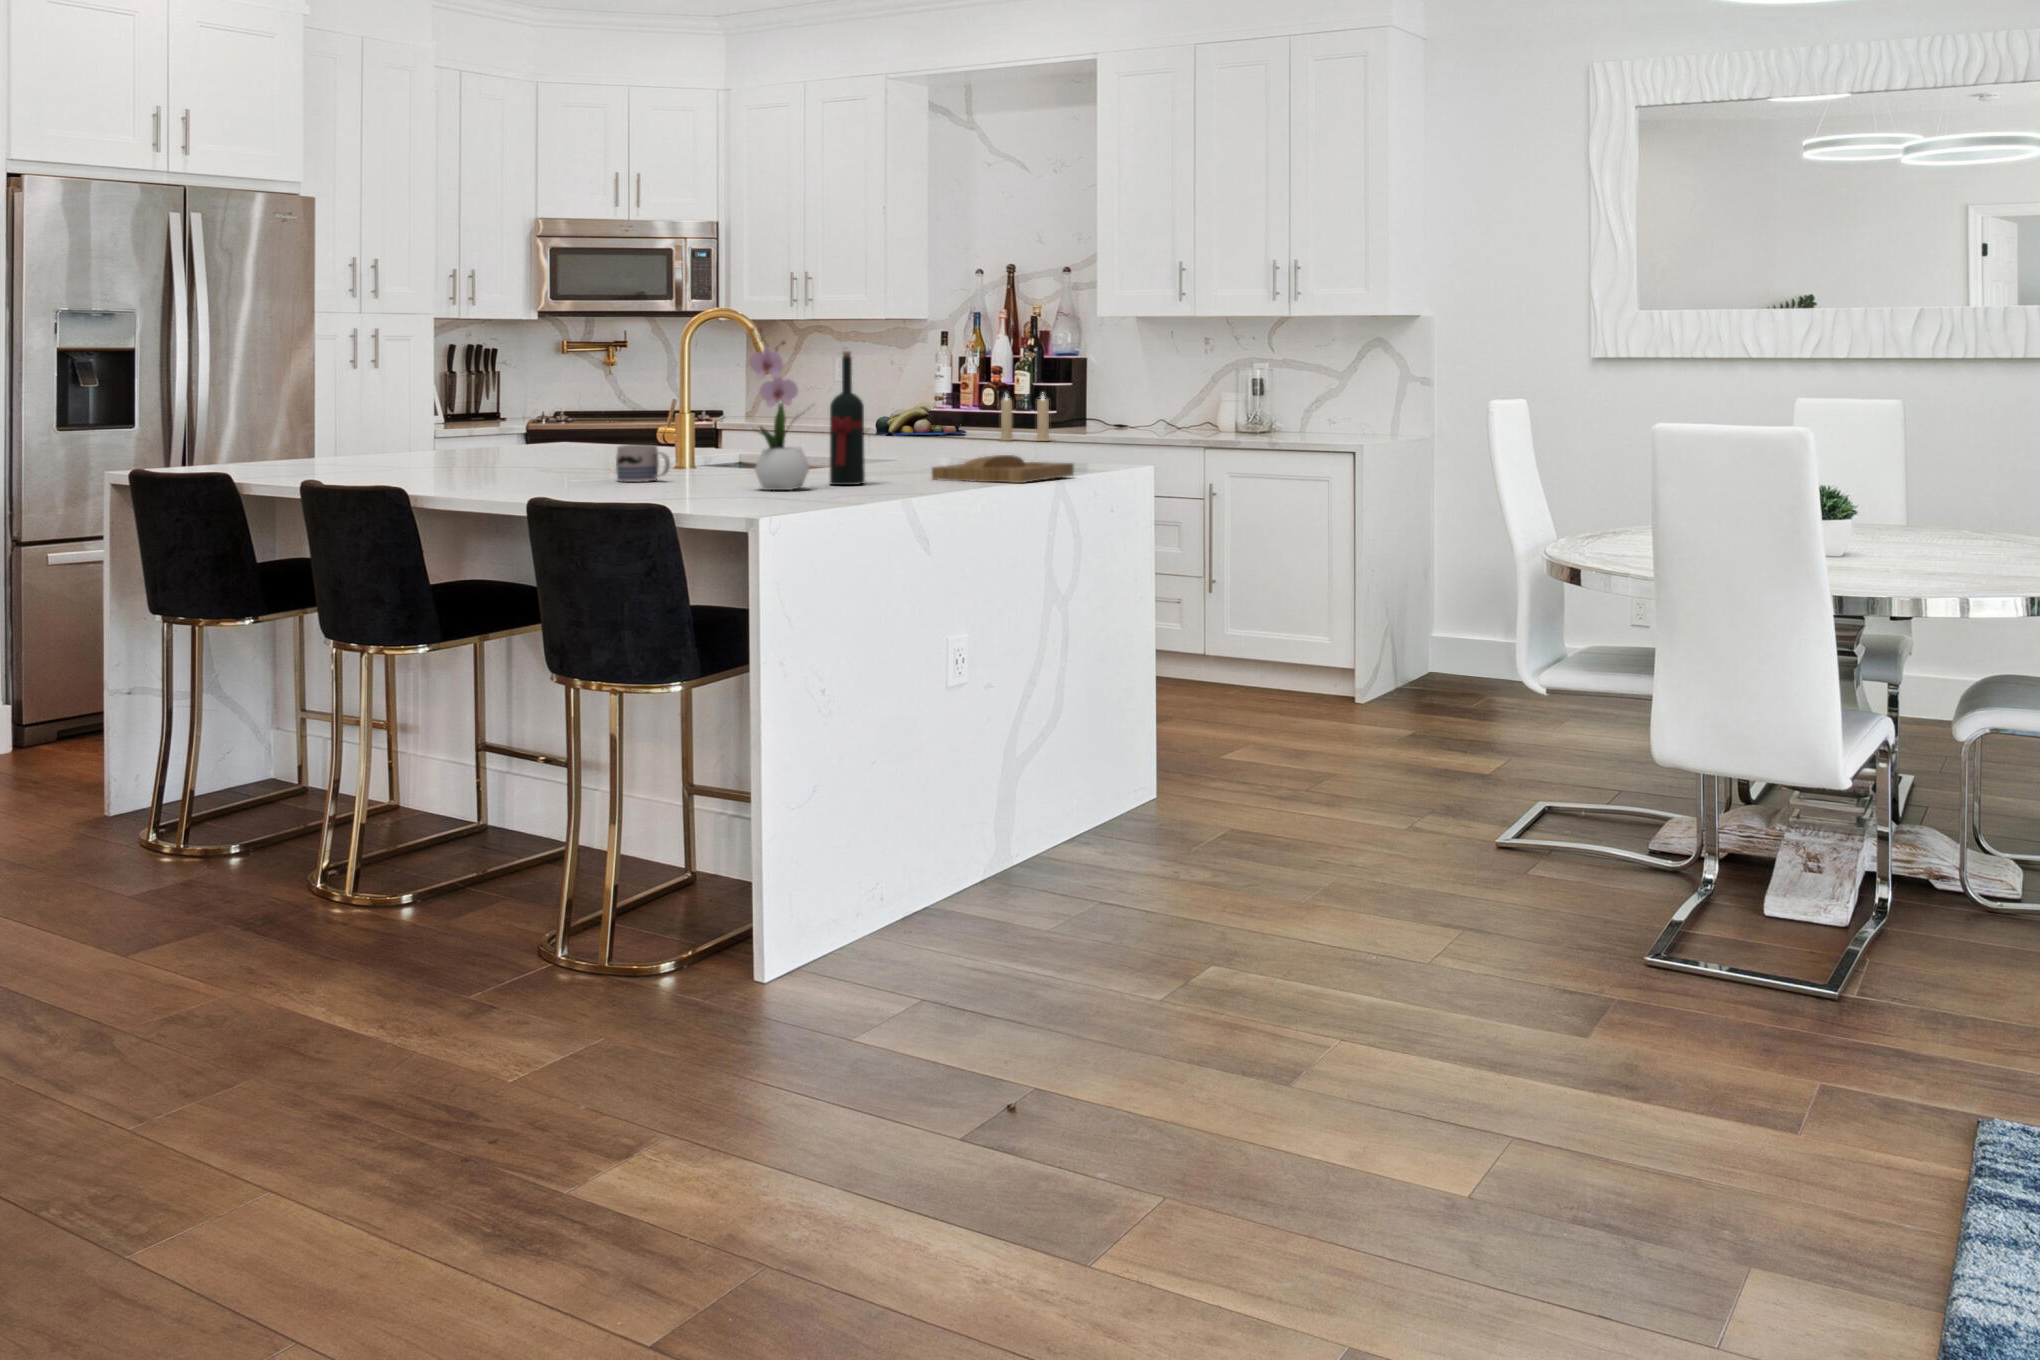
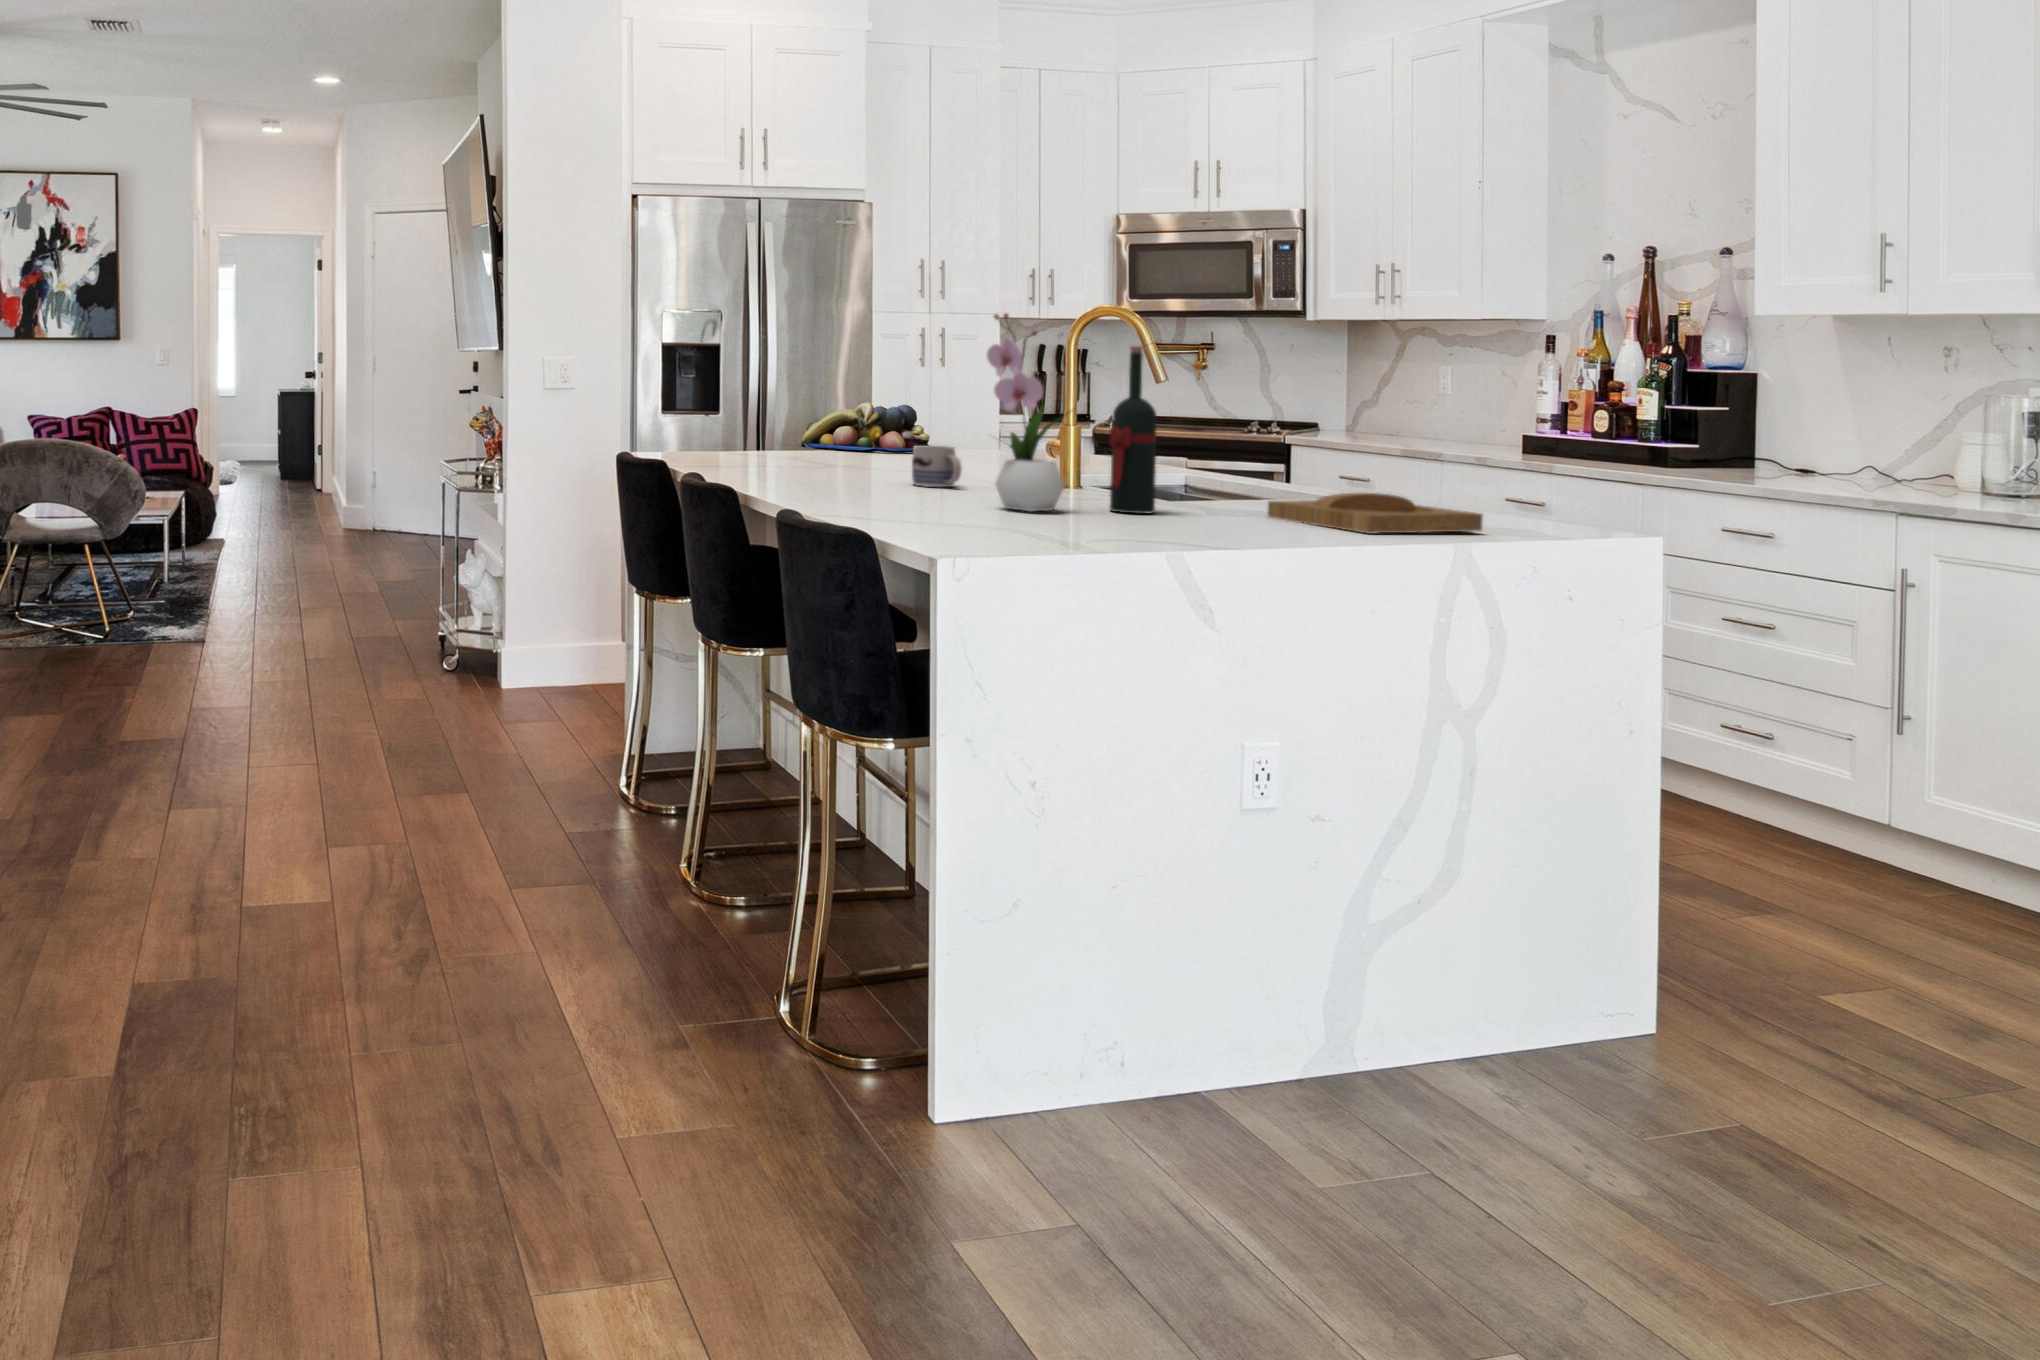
candle: present [1000,395,1049,441] -> none [1591,413,1668,482]
fruit bowl: present [875,403,966,436] -> present [802,402,930,451]

